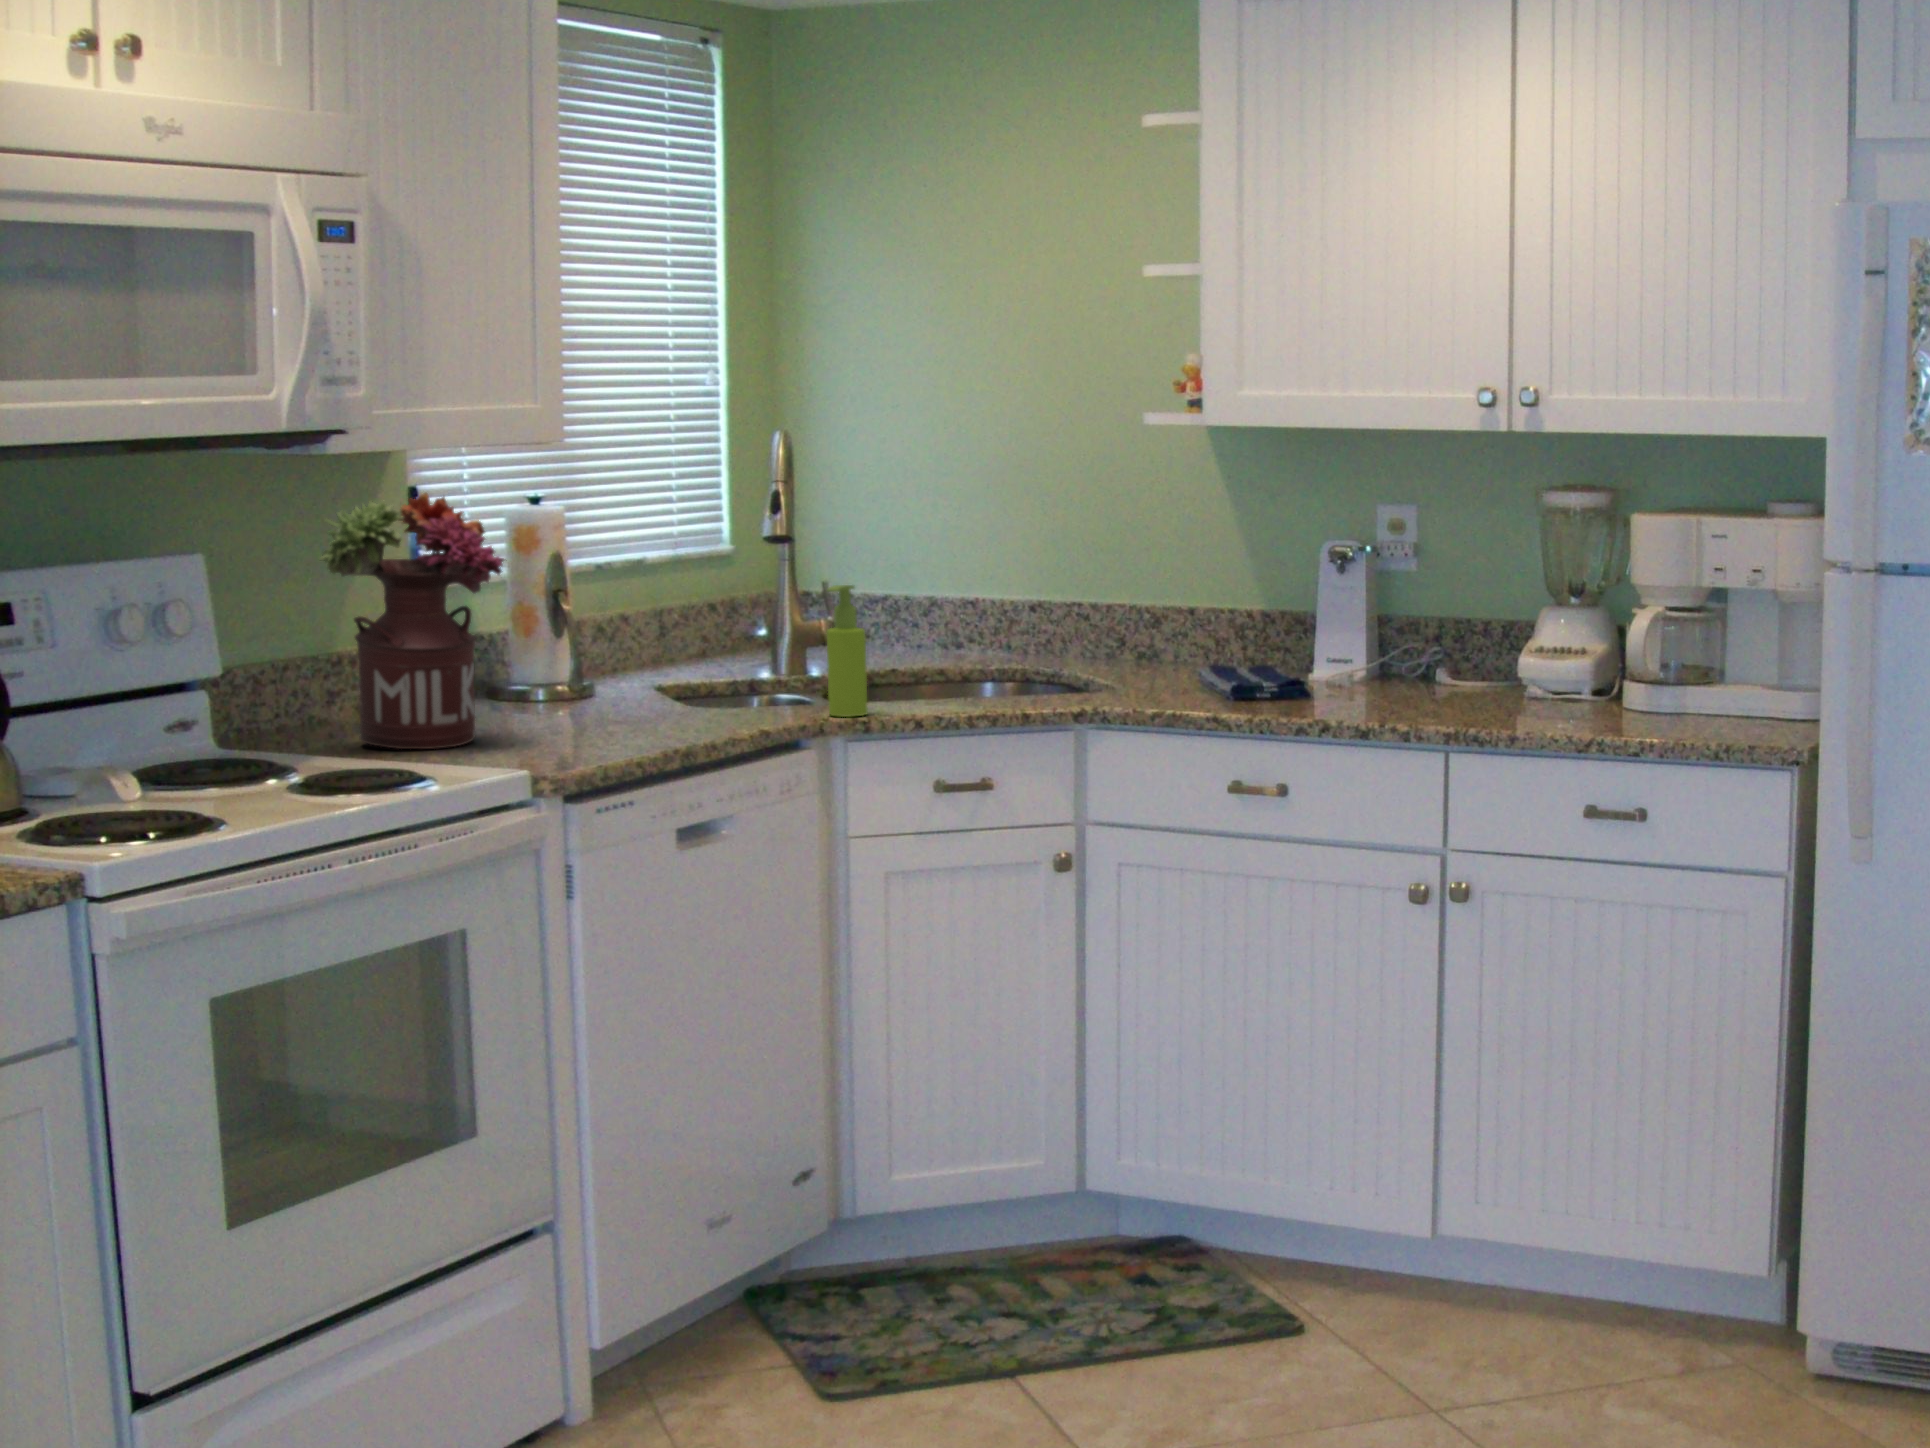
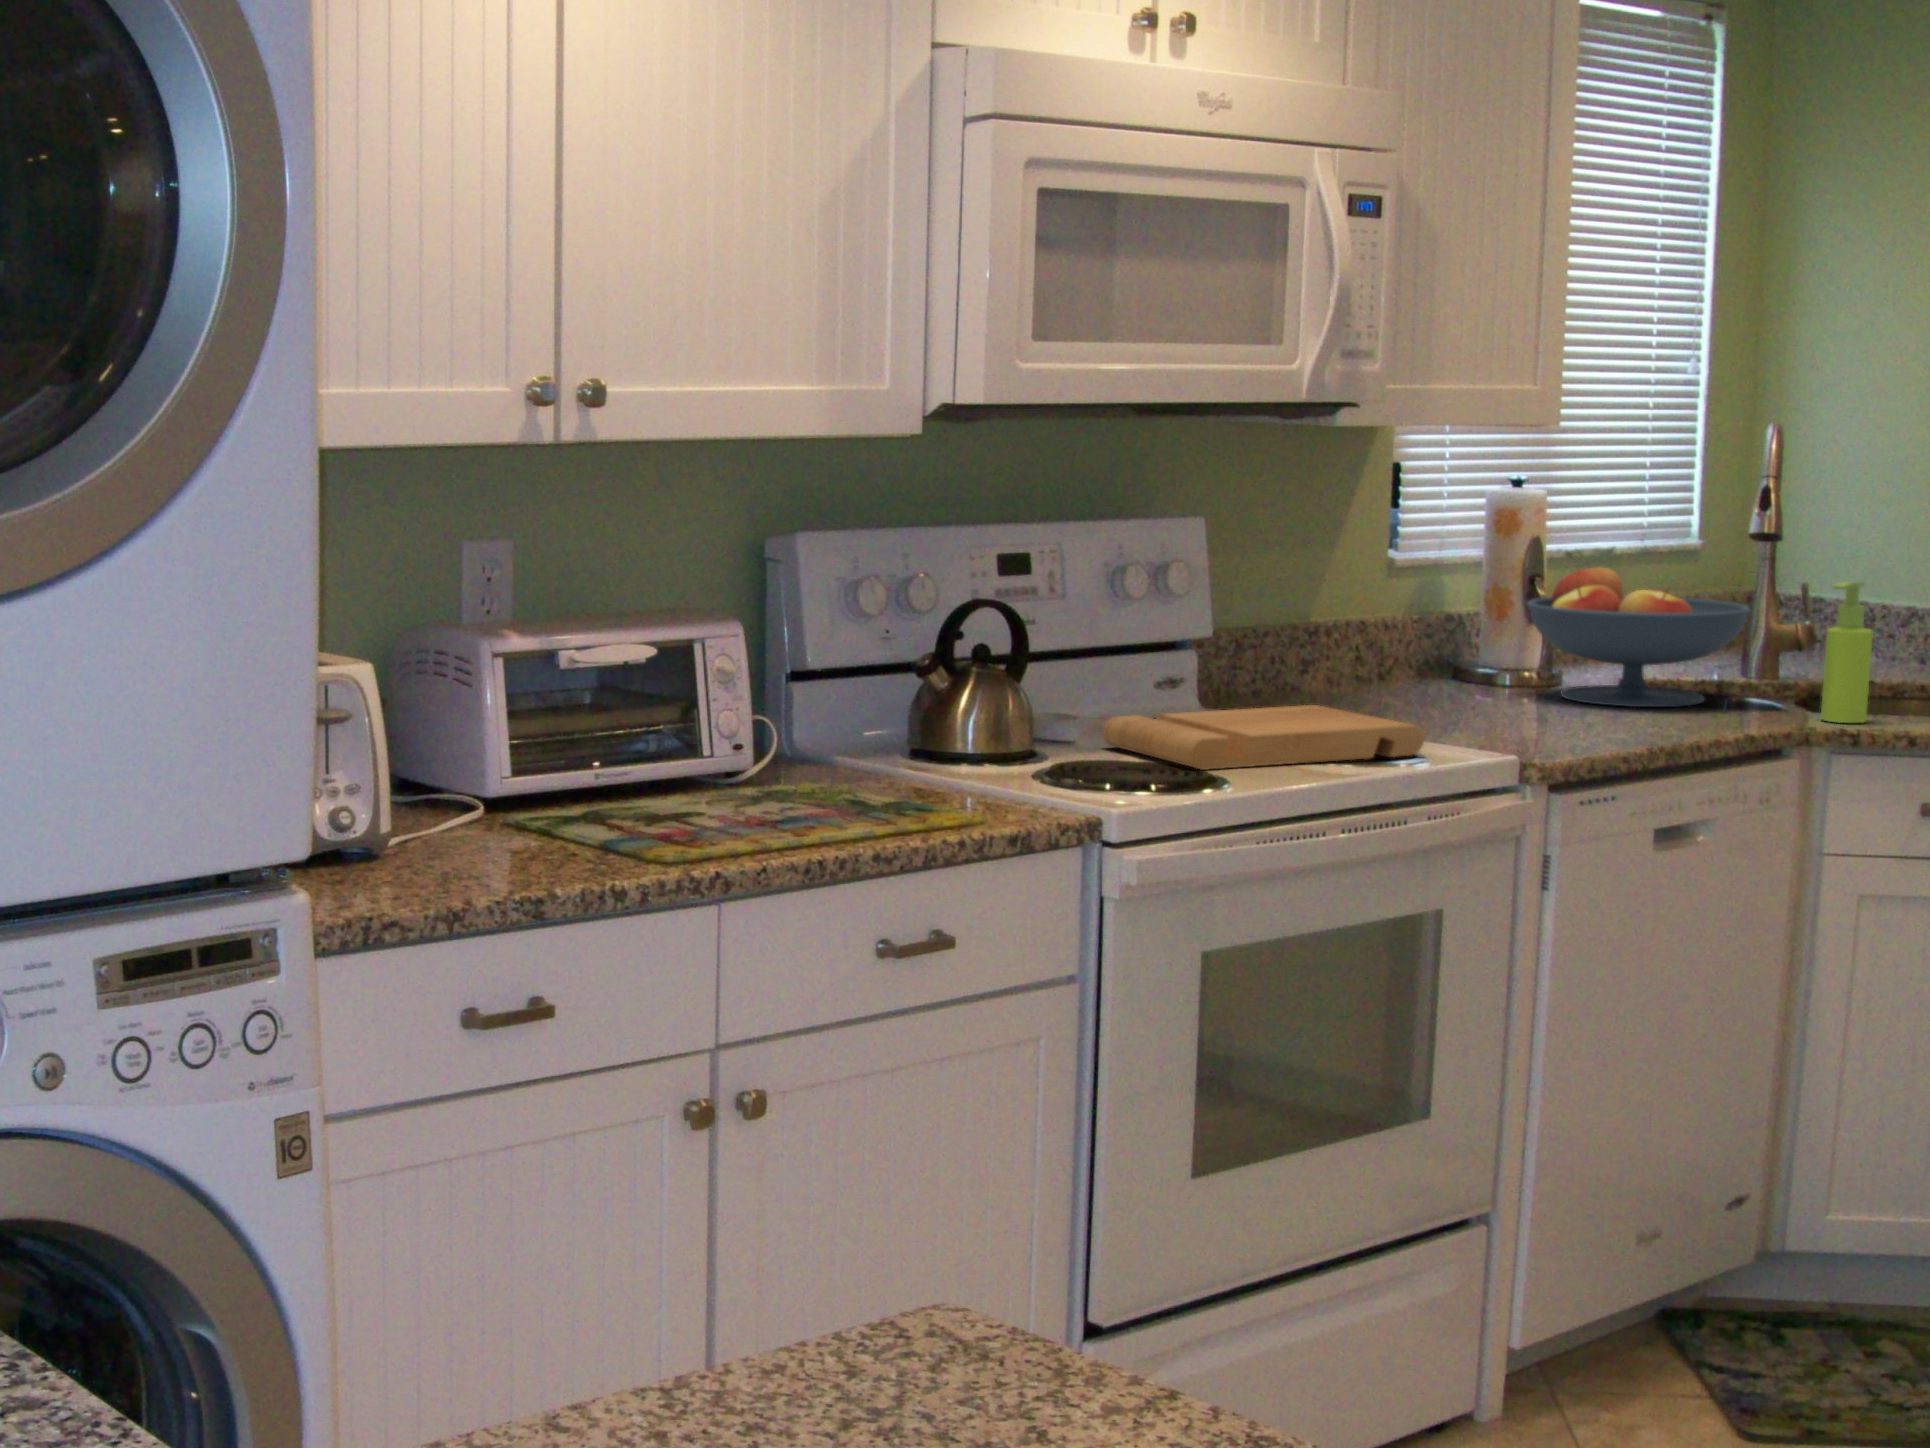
flower arrangement: present [320,493,504,749] -> none [1316,475,1496,725]
fruit bowl: none [555,578,764,714] -> present [1527,567,1751,707]
cutting board: none [83,736,440,815] -> present [1102,705,1424,770]

